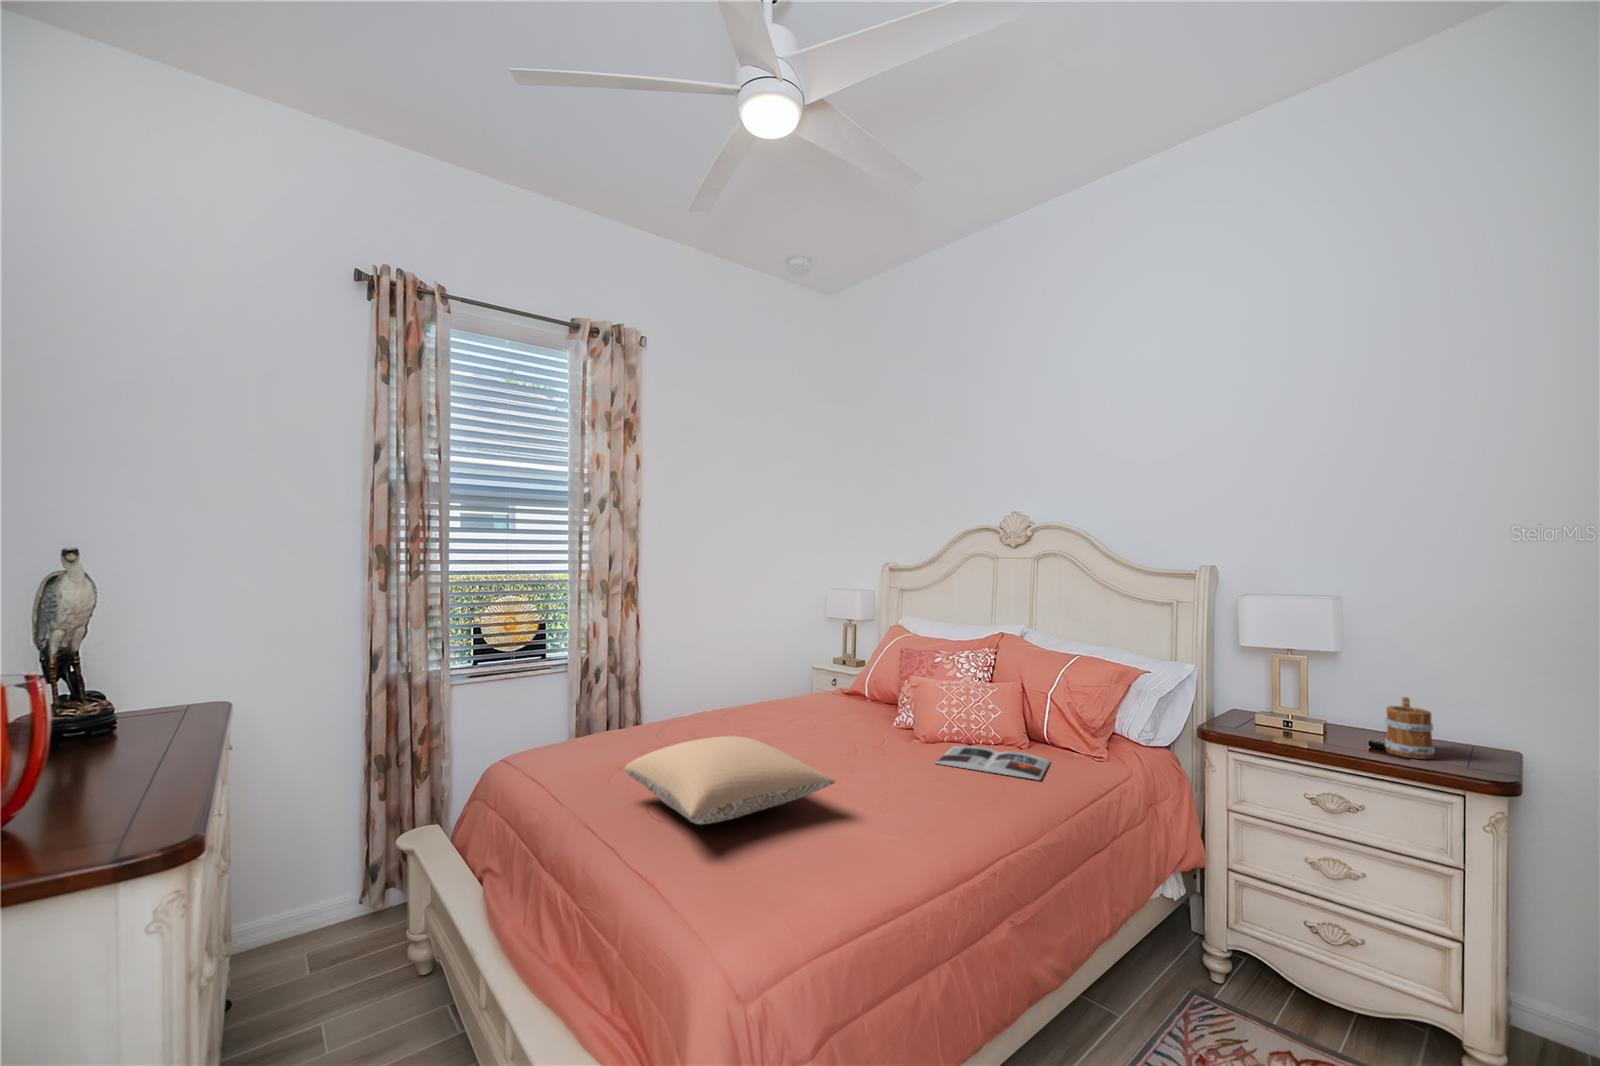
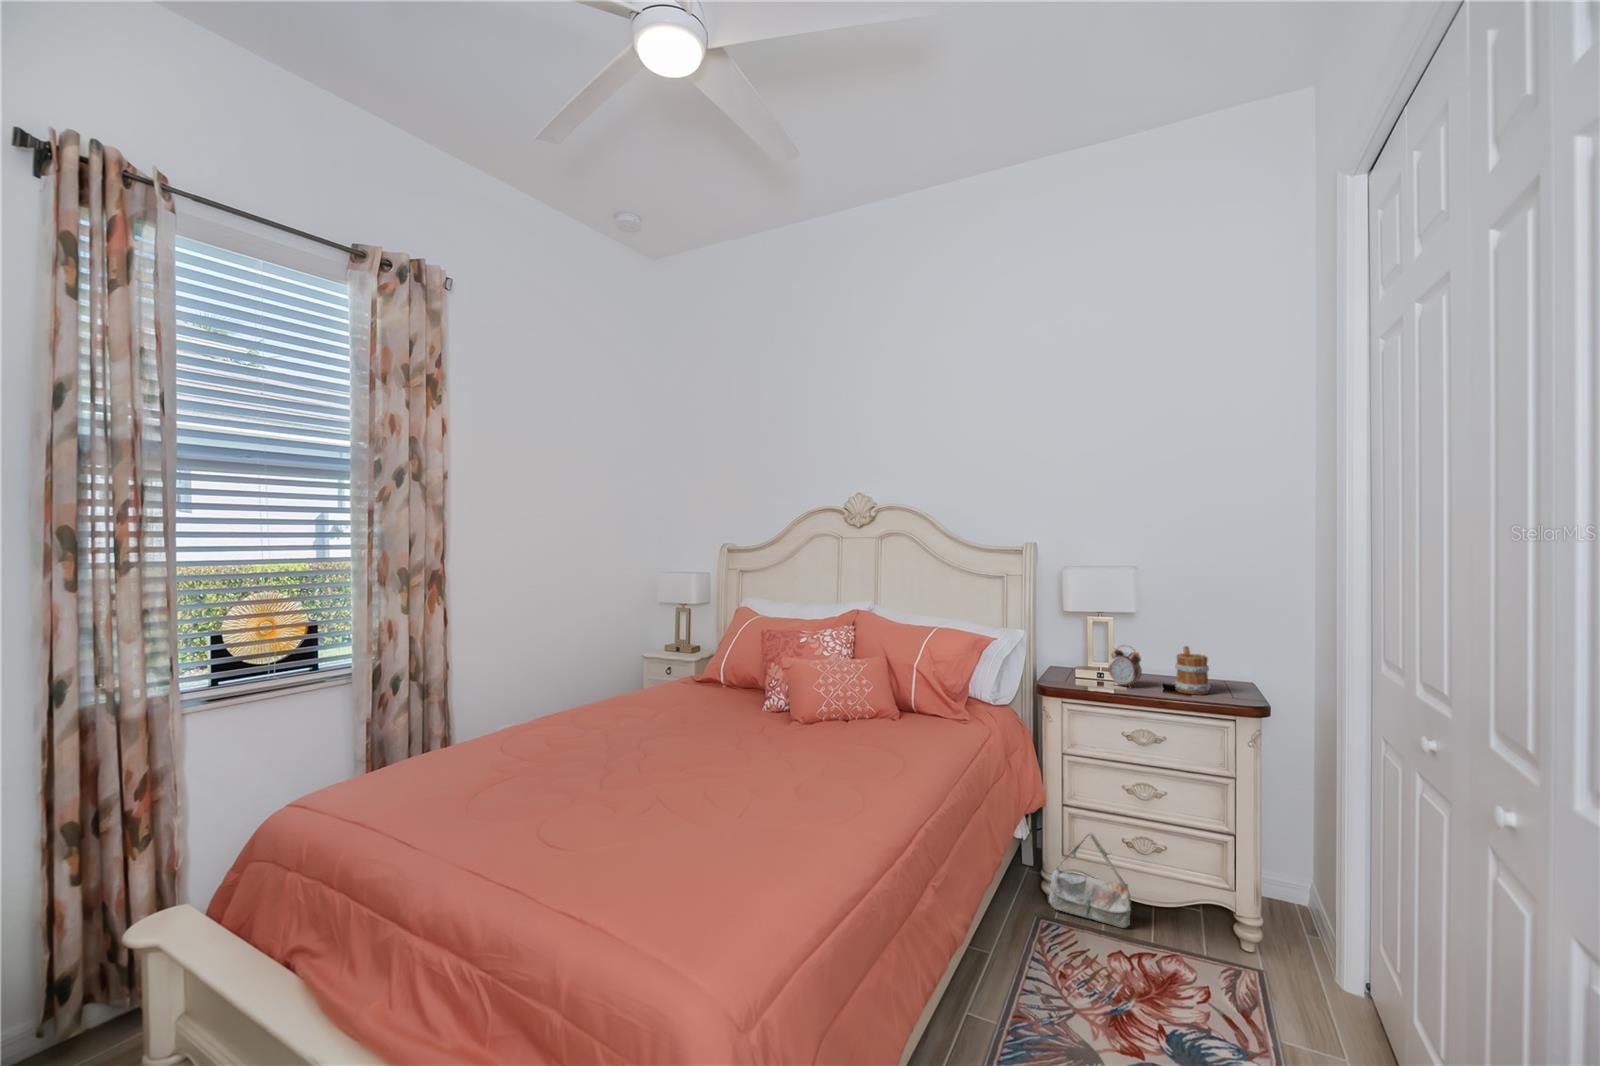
alarm clock: none [1294,690,1338,742] -> present [1109,646,1142,686]
pillow: present [625,736,835,824] -> none [508,737,761,838]
magazine: present [936,746,1050,780] -> none [825,722,928,747]
bag: none [1209,905,1313,1027] -> present [1049,832,1131,928]

